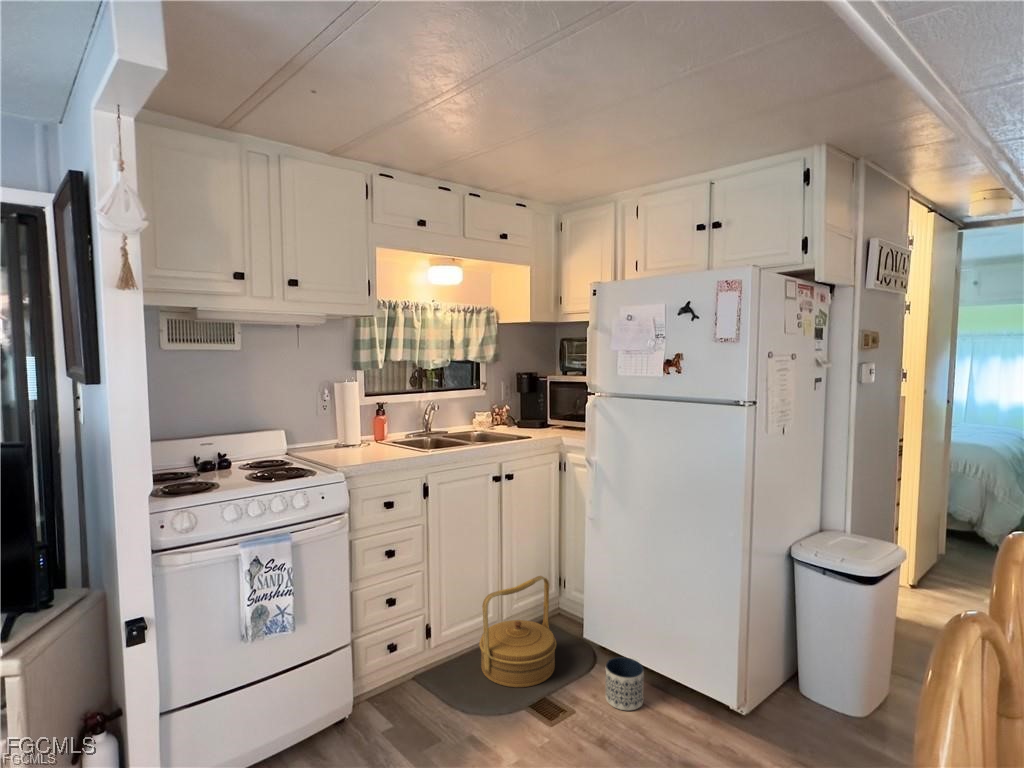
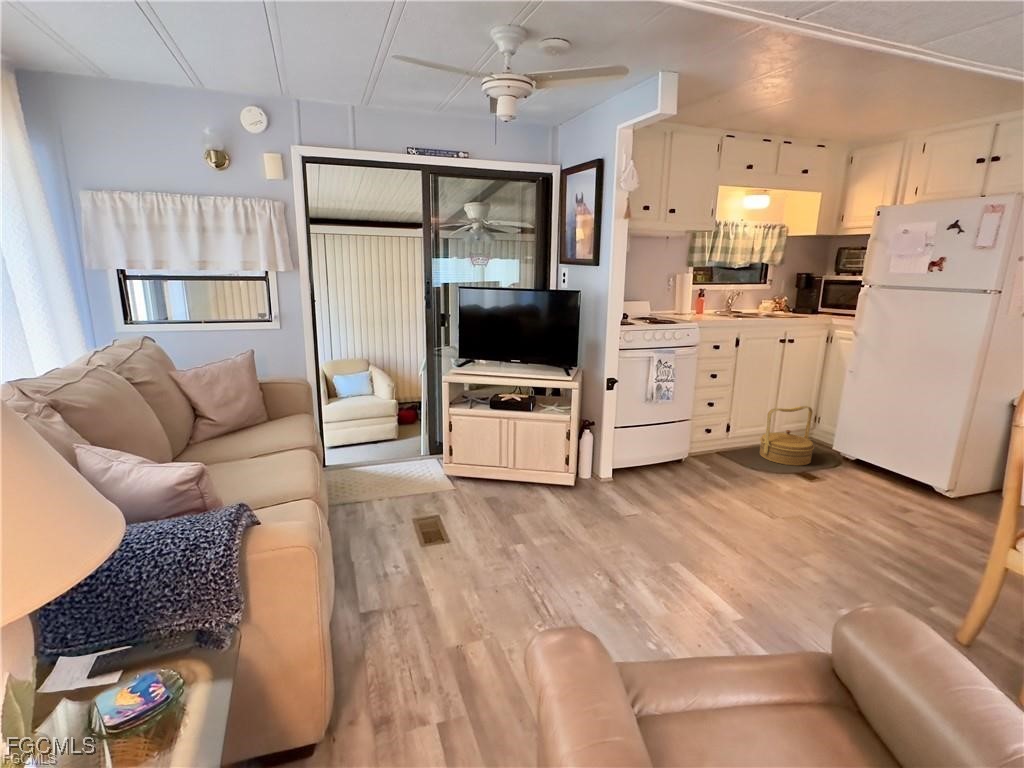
planter: present [605,657,644,710] -> none [848,456,879,484]

